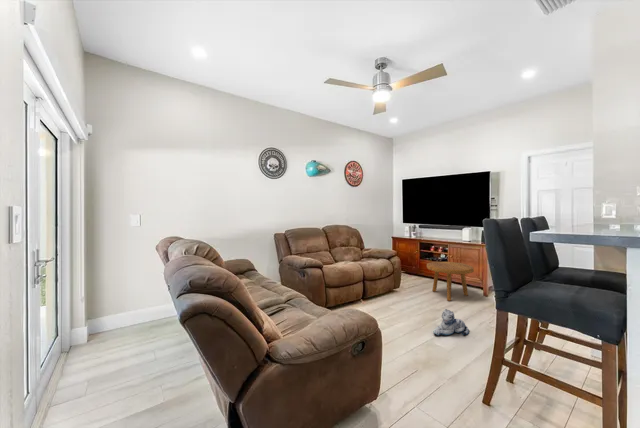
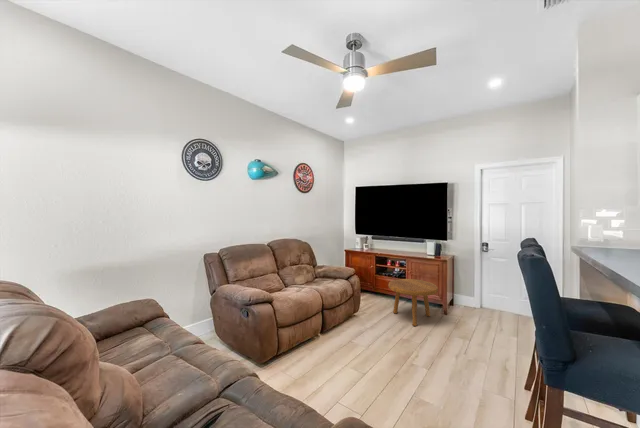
plush toy: present [433,309,469,335] -> none [416,350,454,386]

